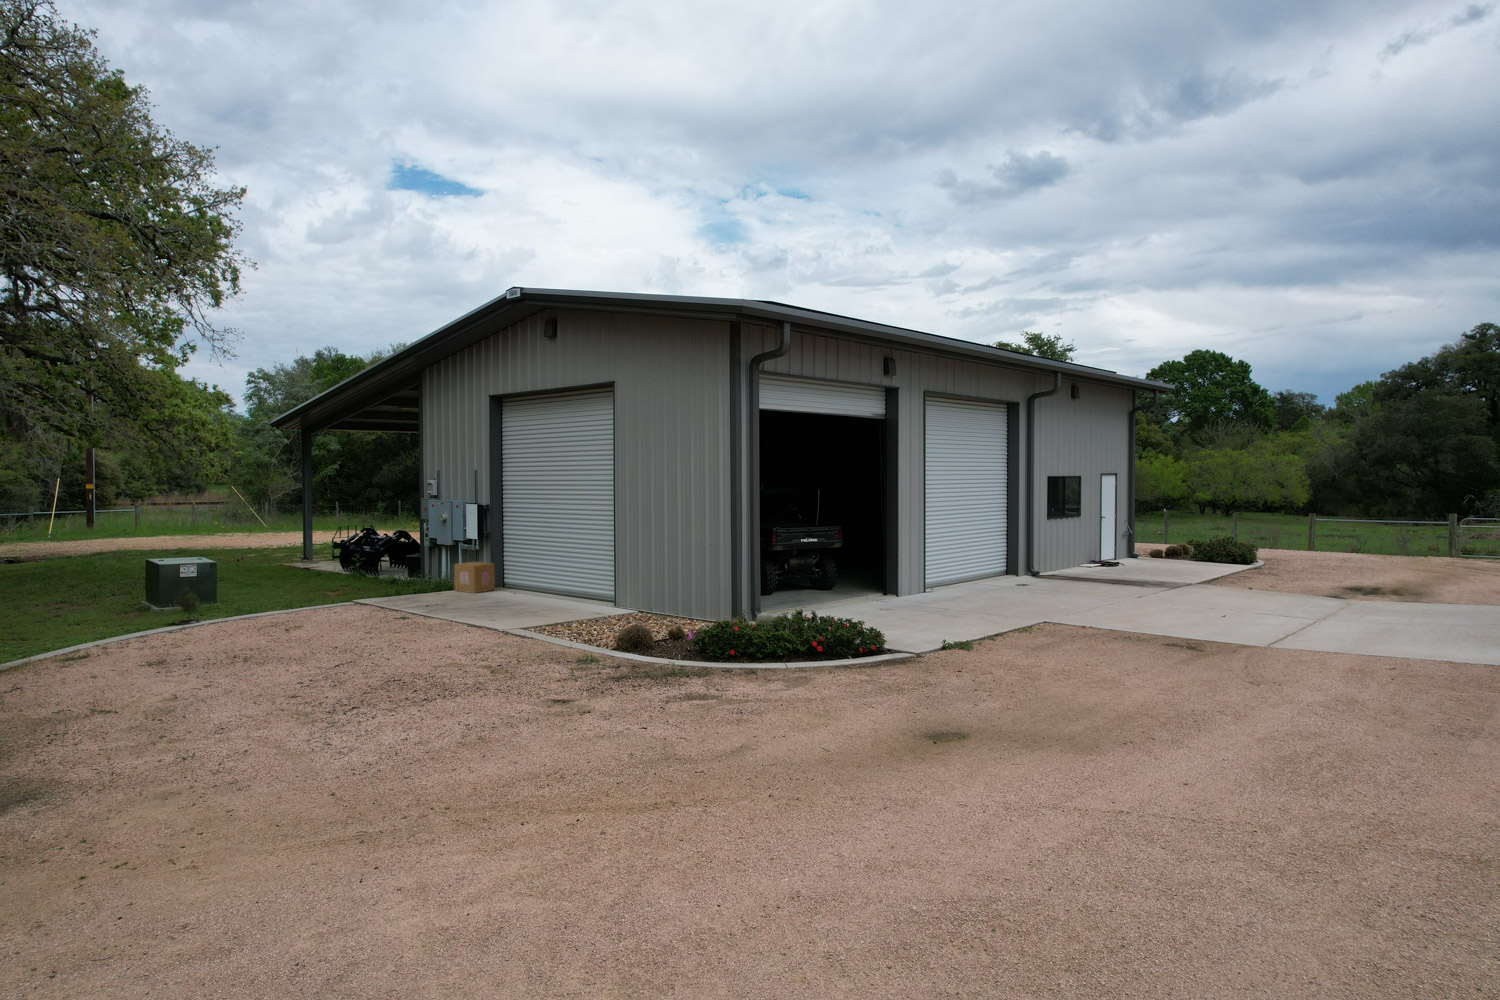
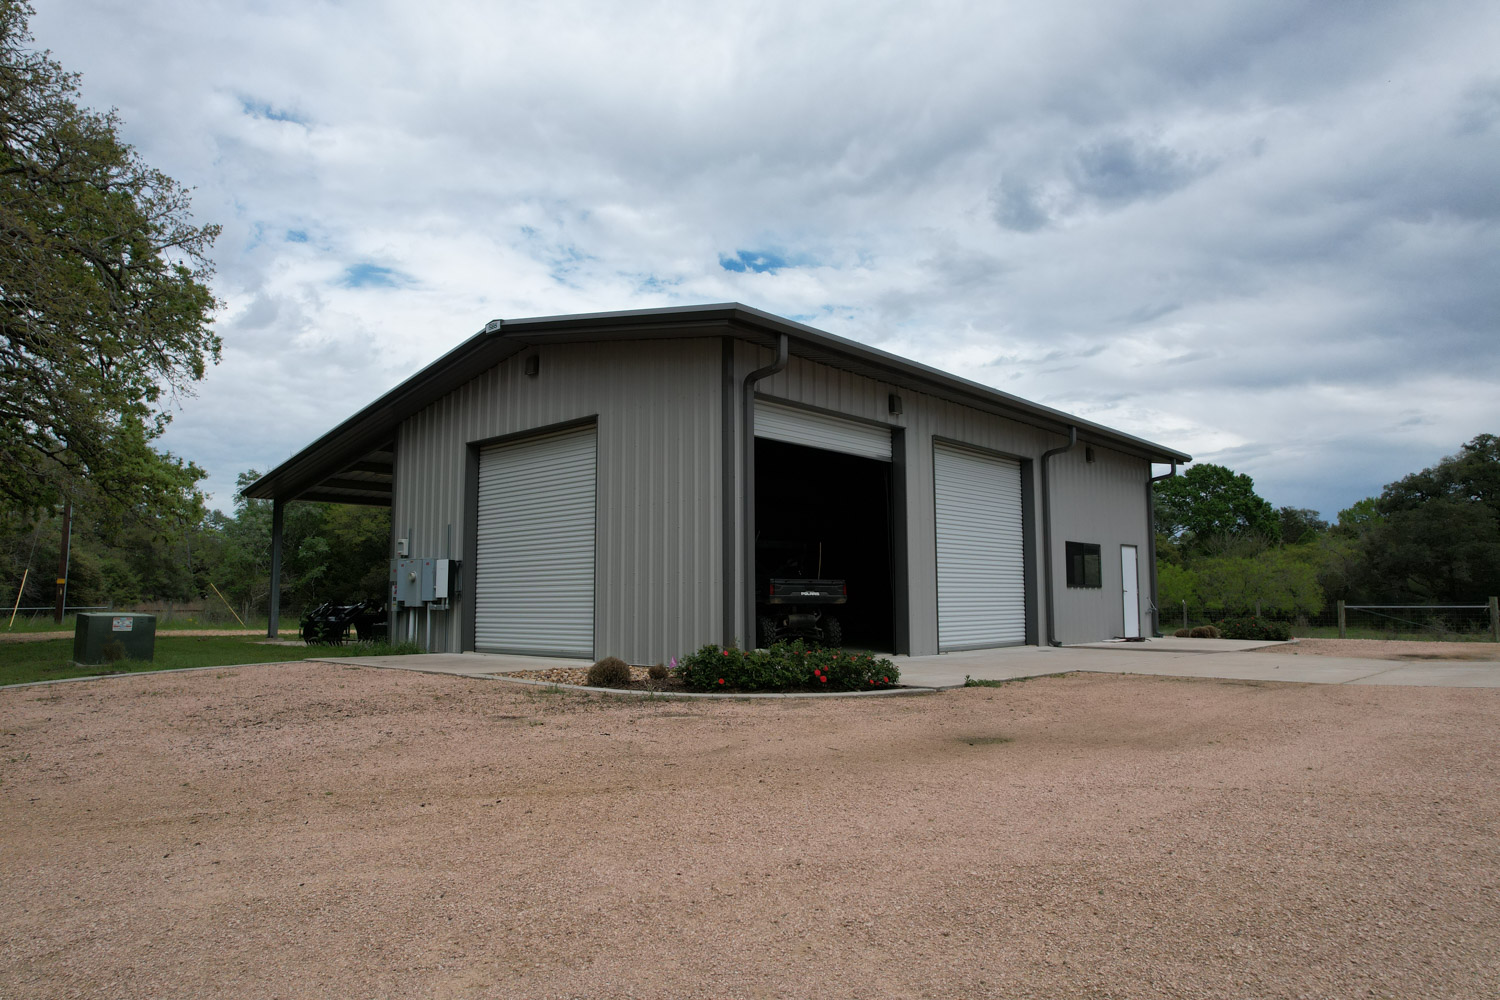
cardboard box: present [454,562,495,593] -> none [420,623,465,656]

